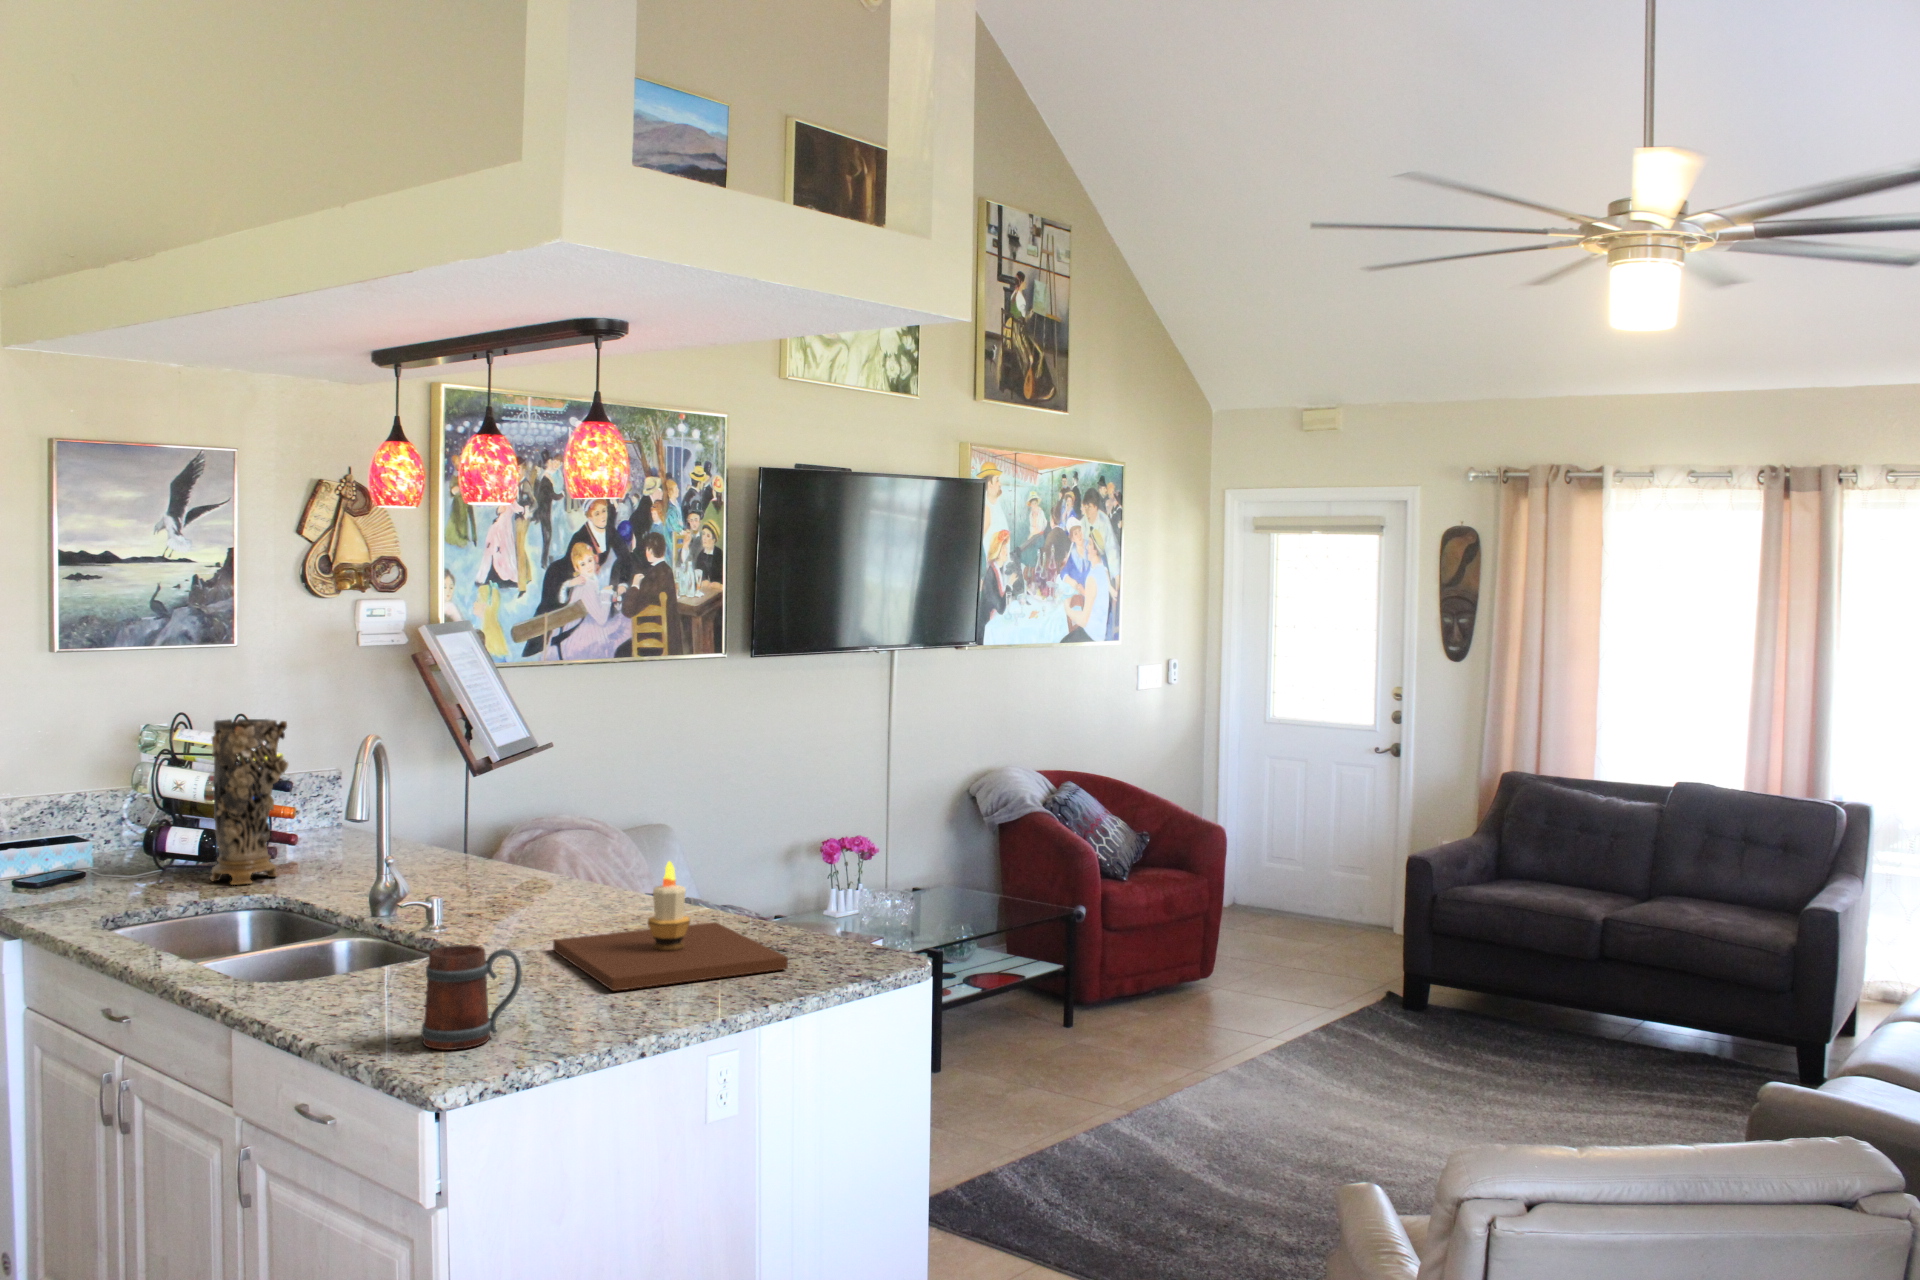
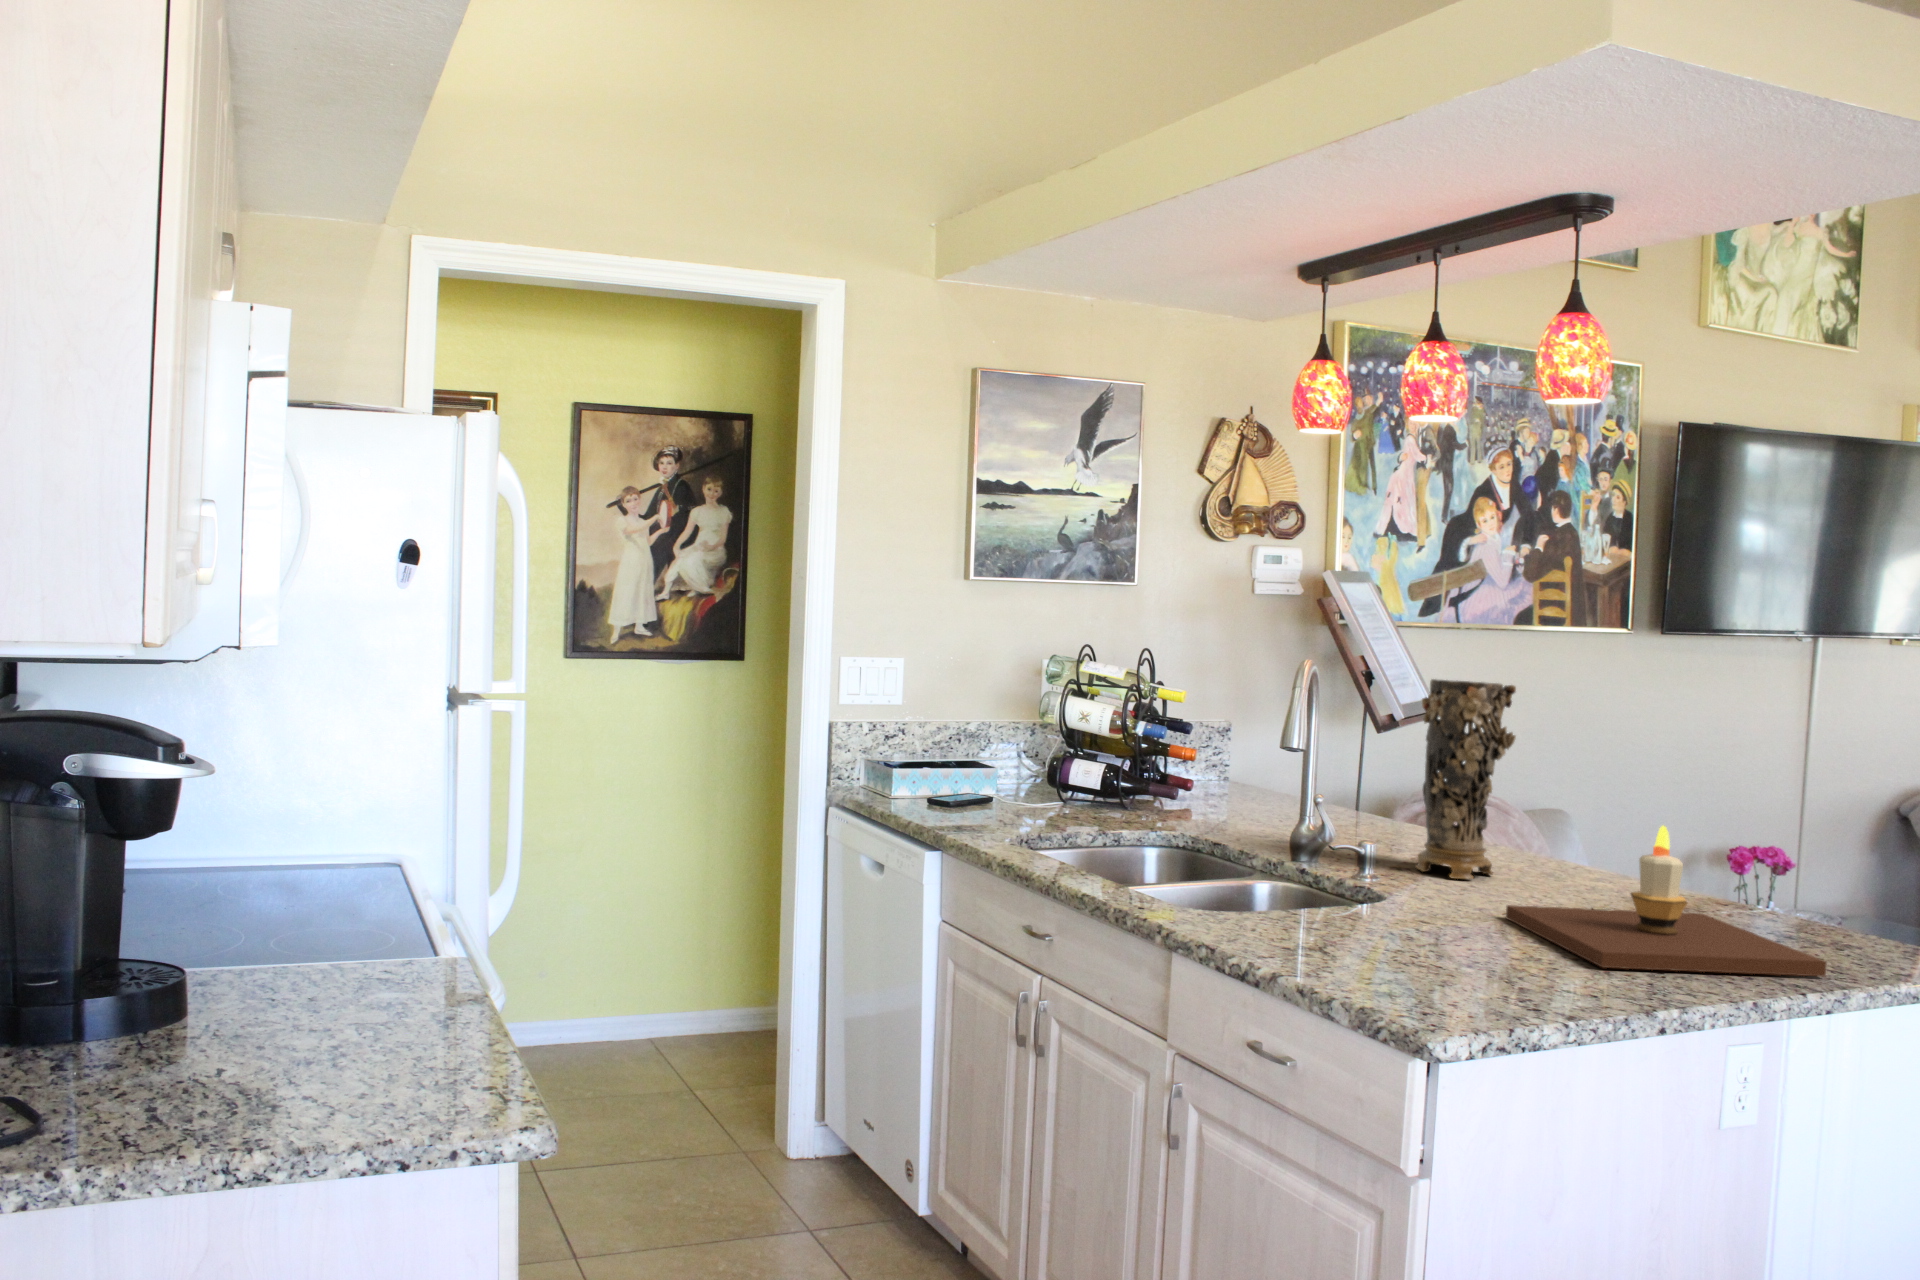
decorative vase: present [210,719,288,885] -> present [1415,679,1516,879]
mug: present [421,945,522,1050] -> none [1395,880,1514,998]

